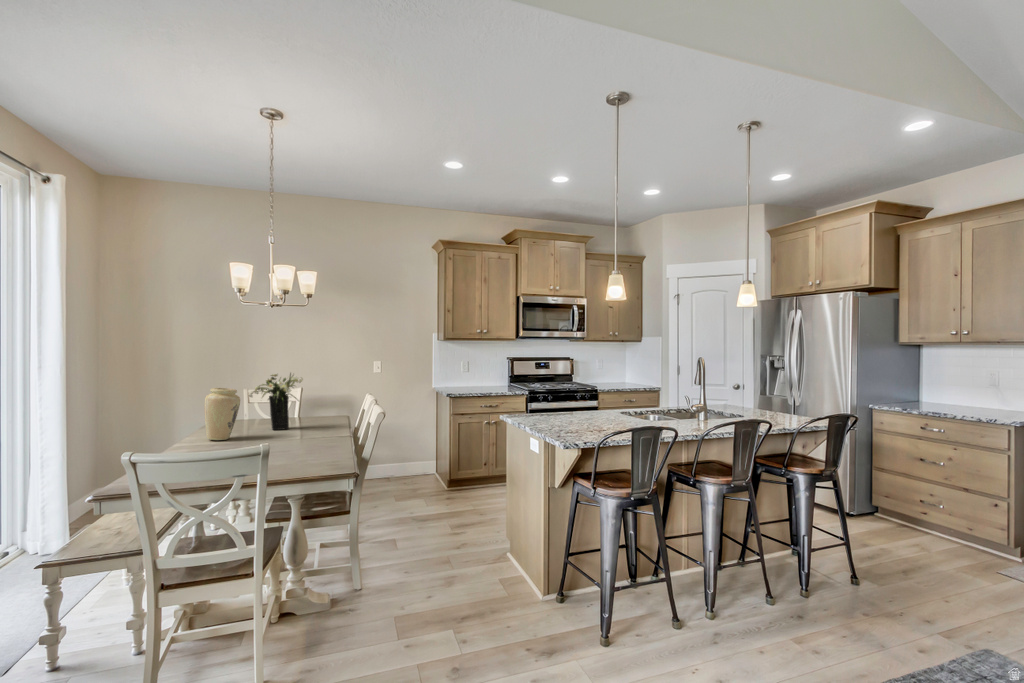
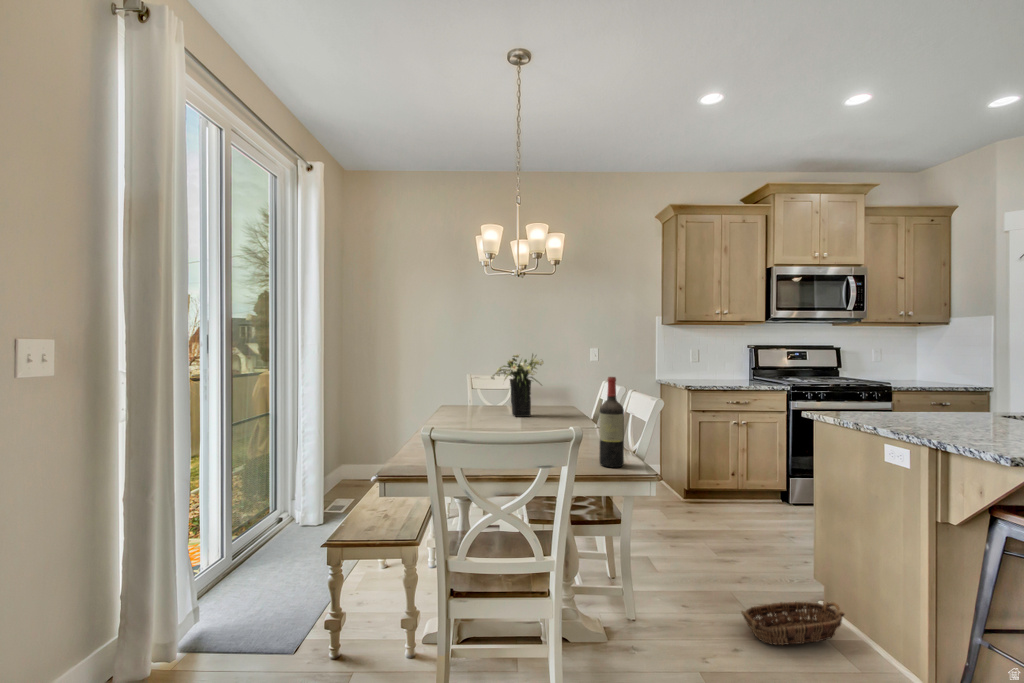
vase: present [204,388,240,440] -> none [455,367,489,424]
wine bottle: none [312,398,332,470] -> present [599,377,624,468]
basket: none [431,548,516,603] -> present [741,602,844,645]

